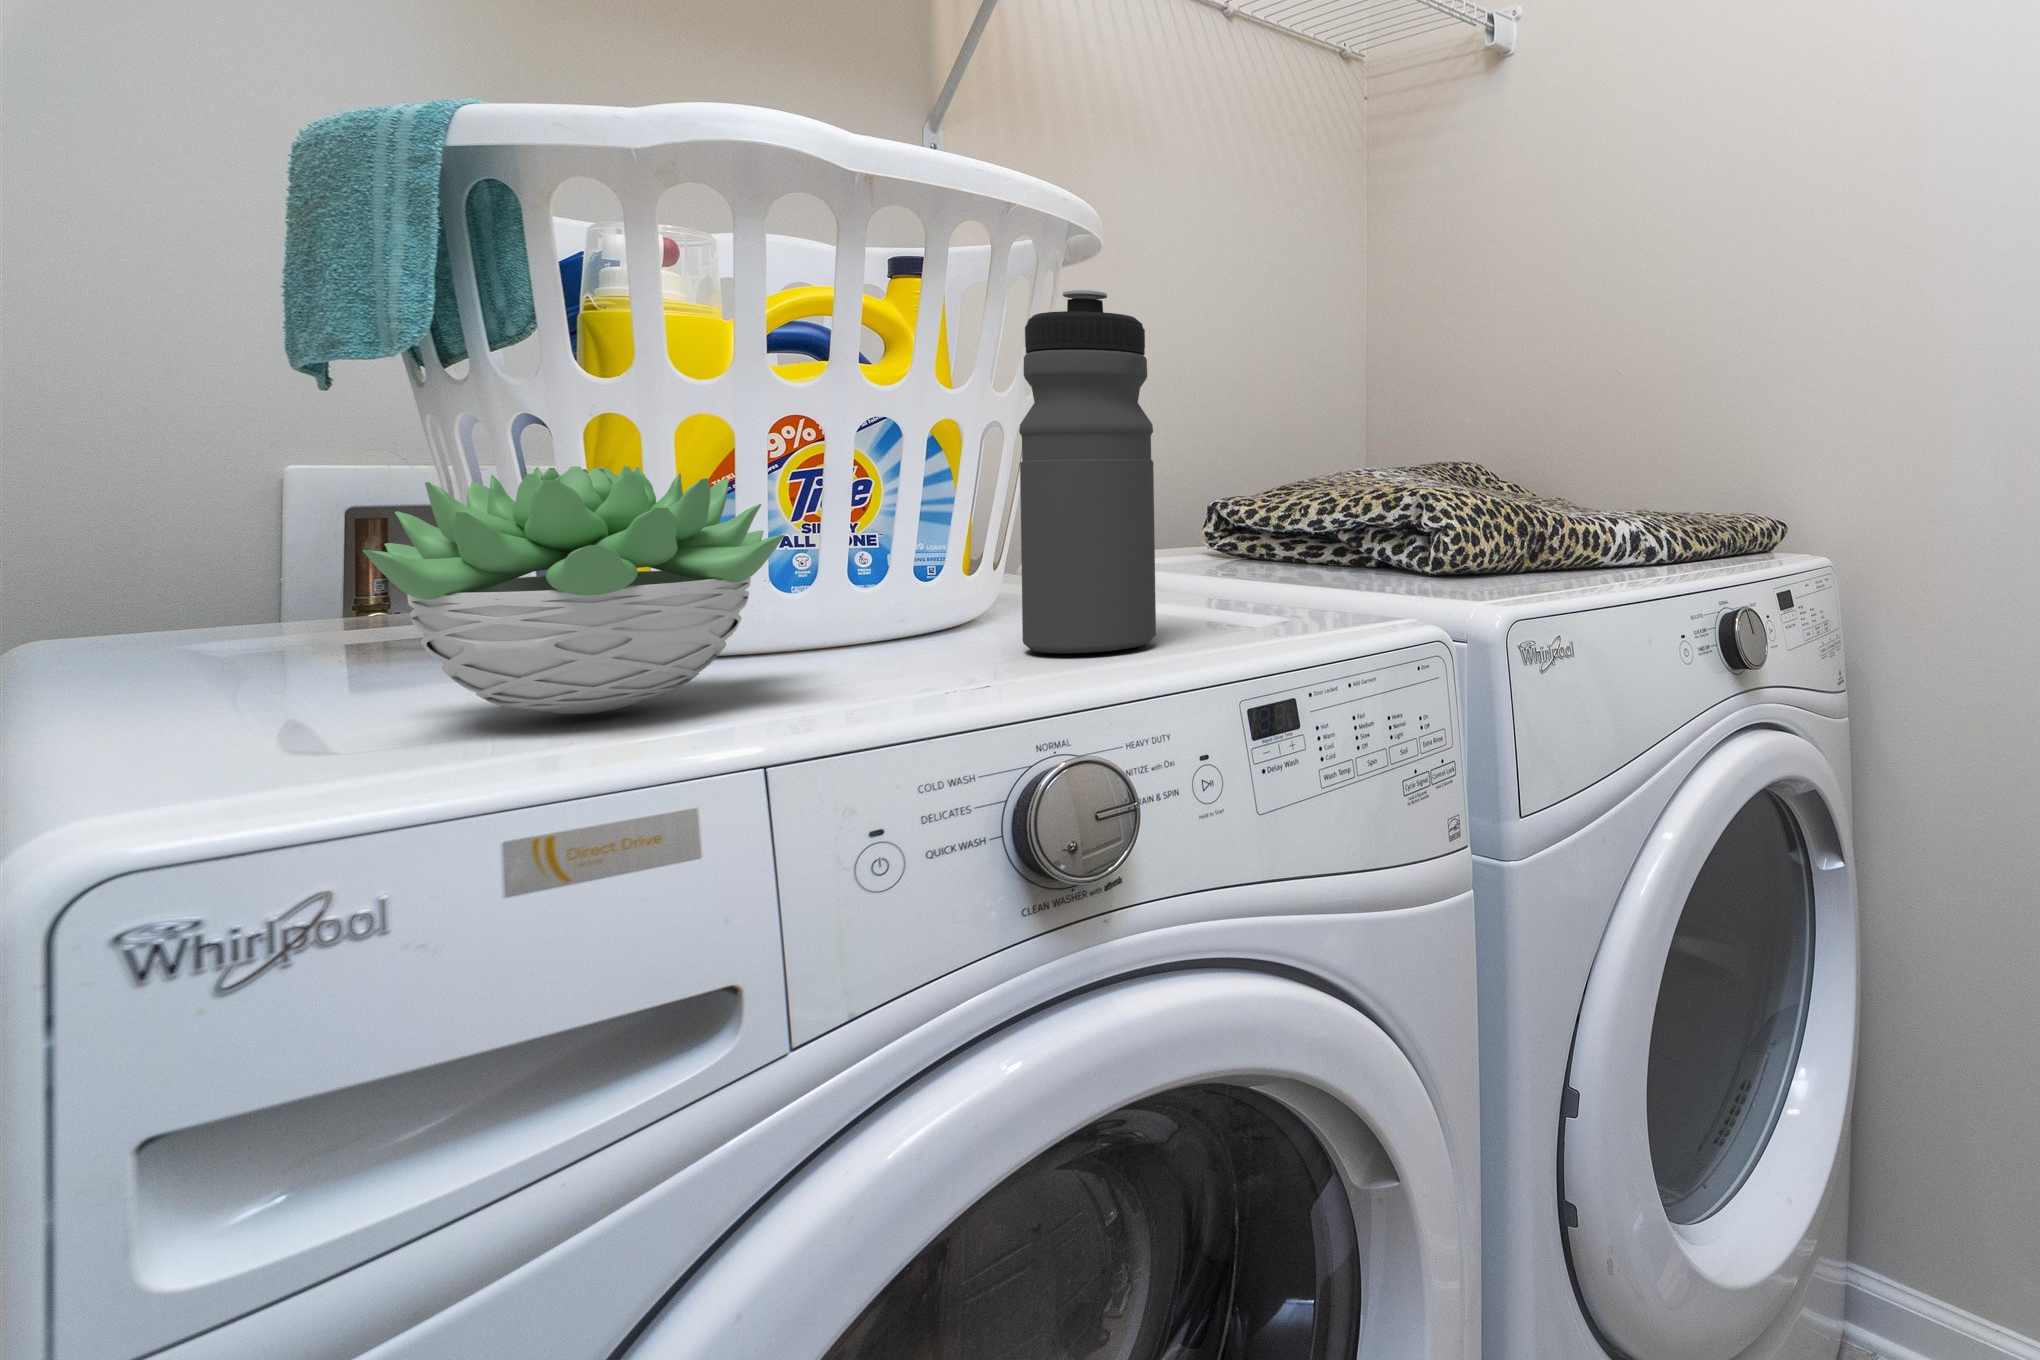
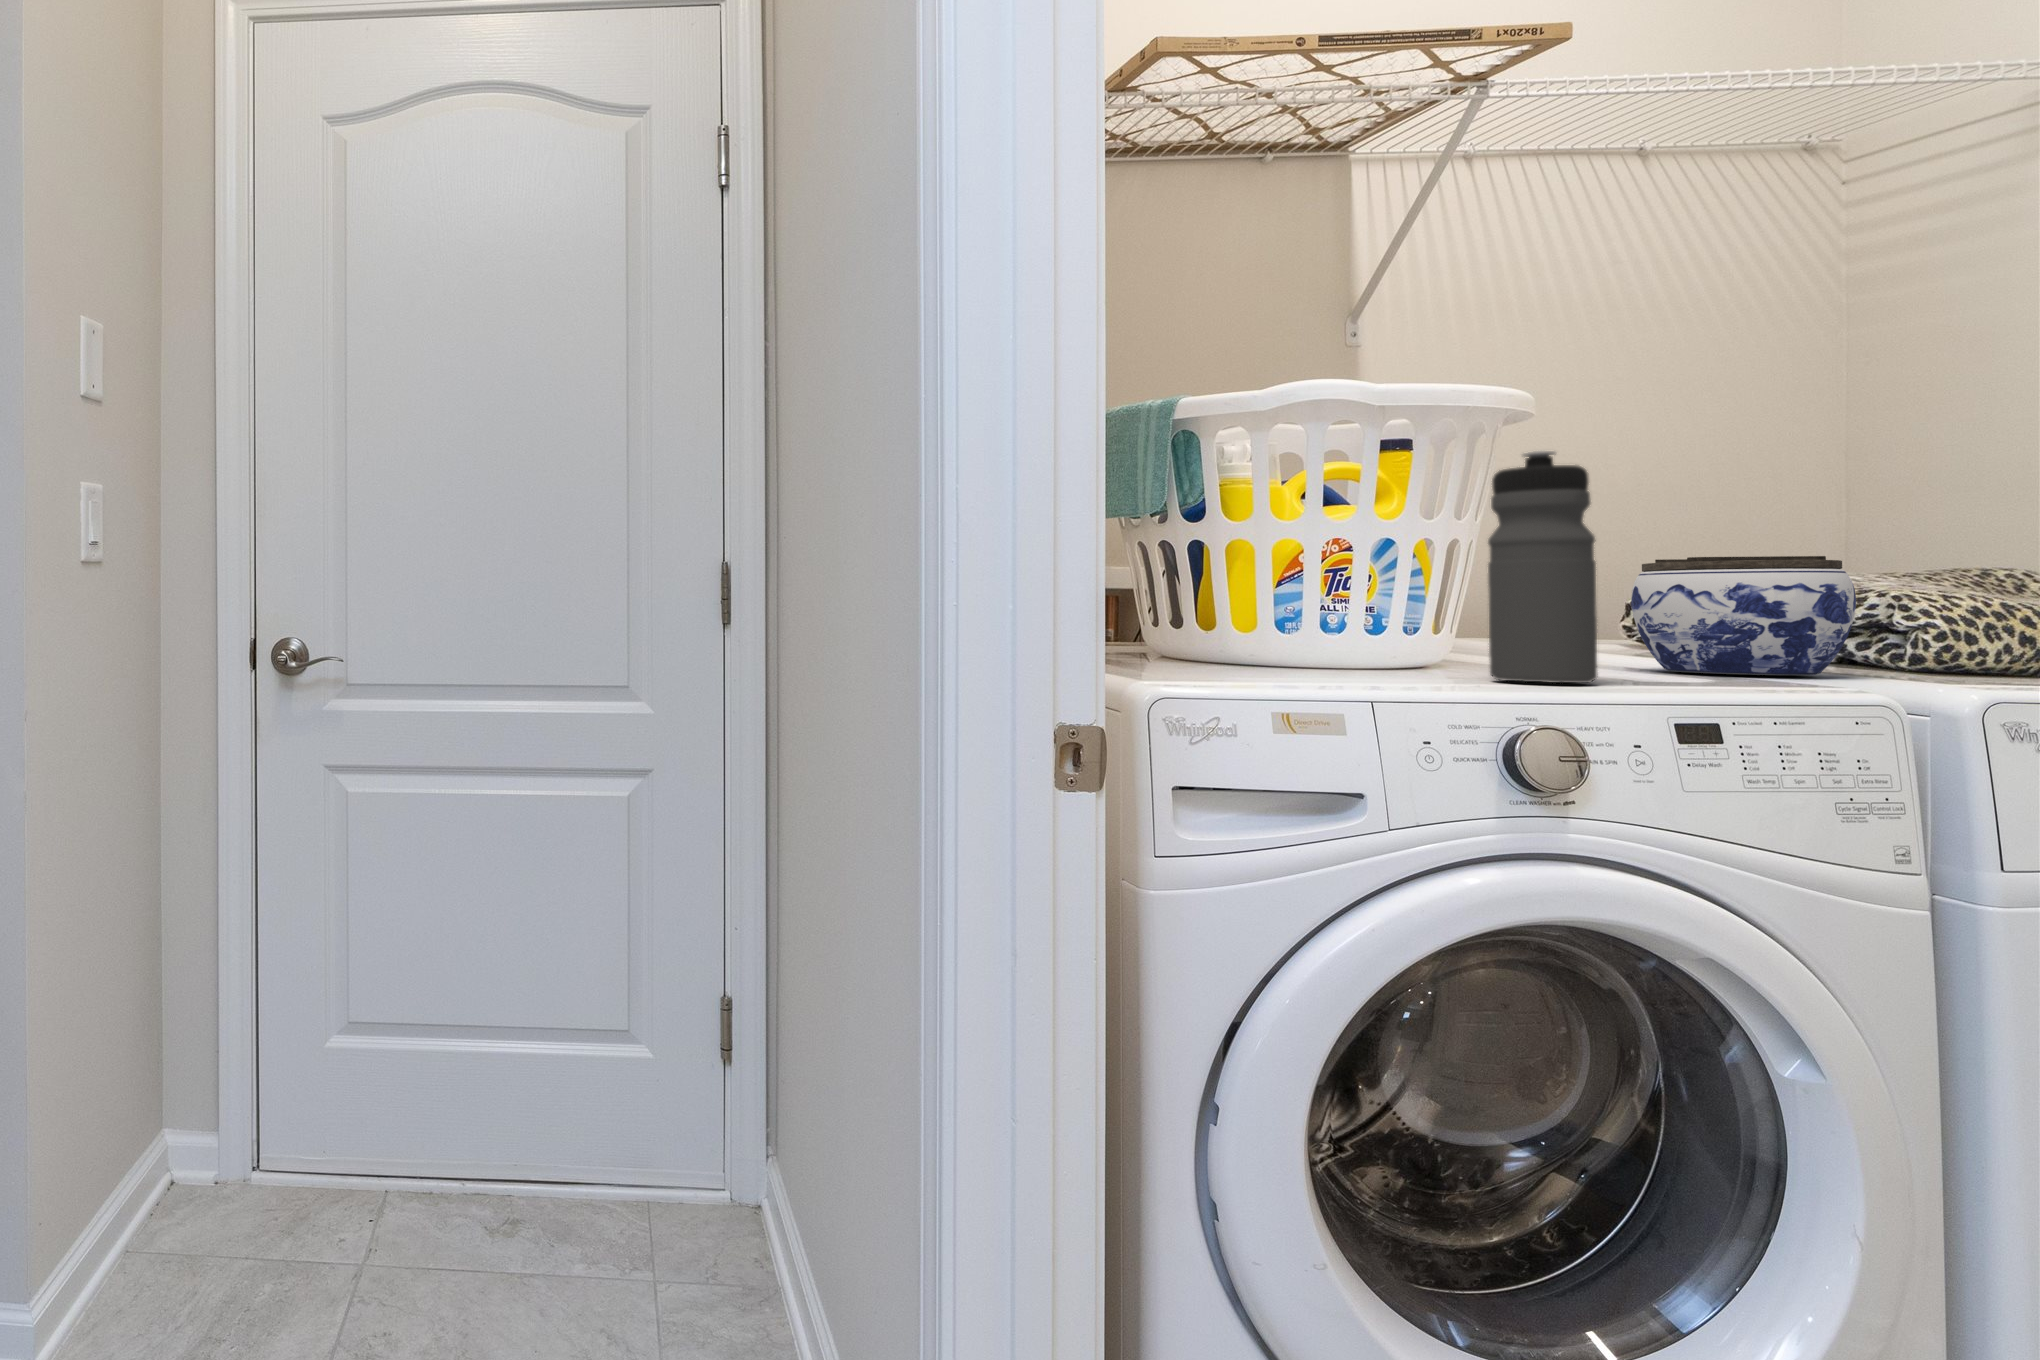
jar: none [1206,452,1396,596] -> present [1631,556,1856,675]
succulent plant: present [362,466,785,714] -> none [1171,564,1365,679]

